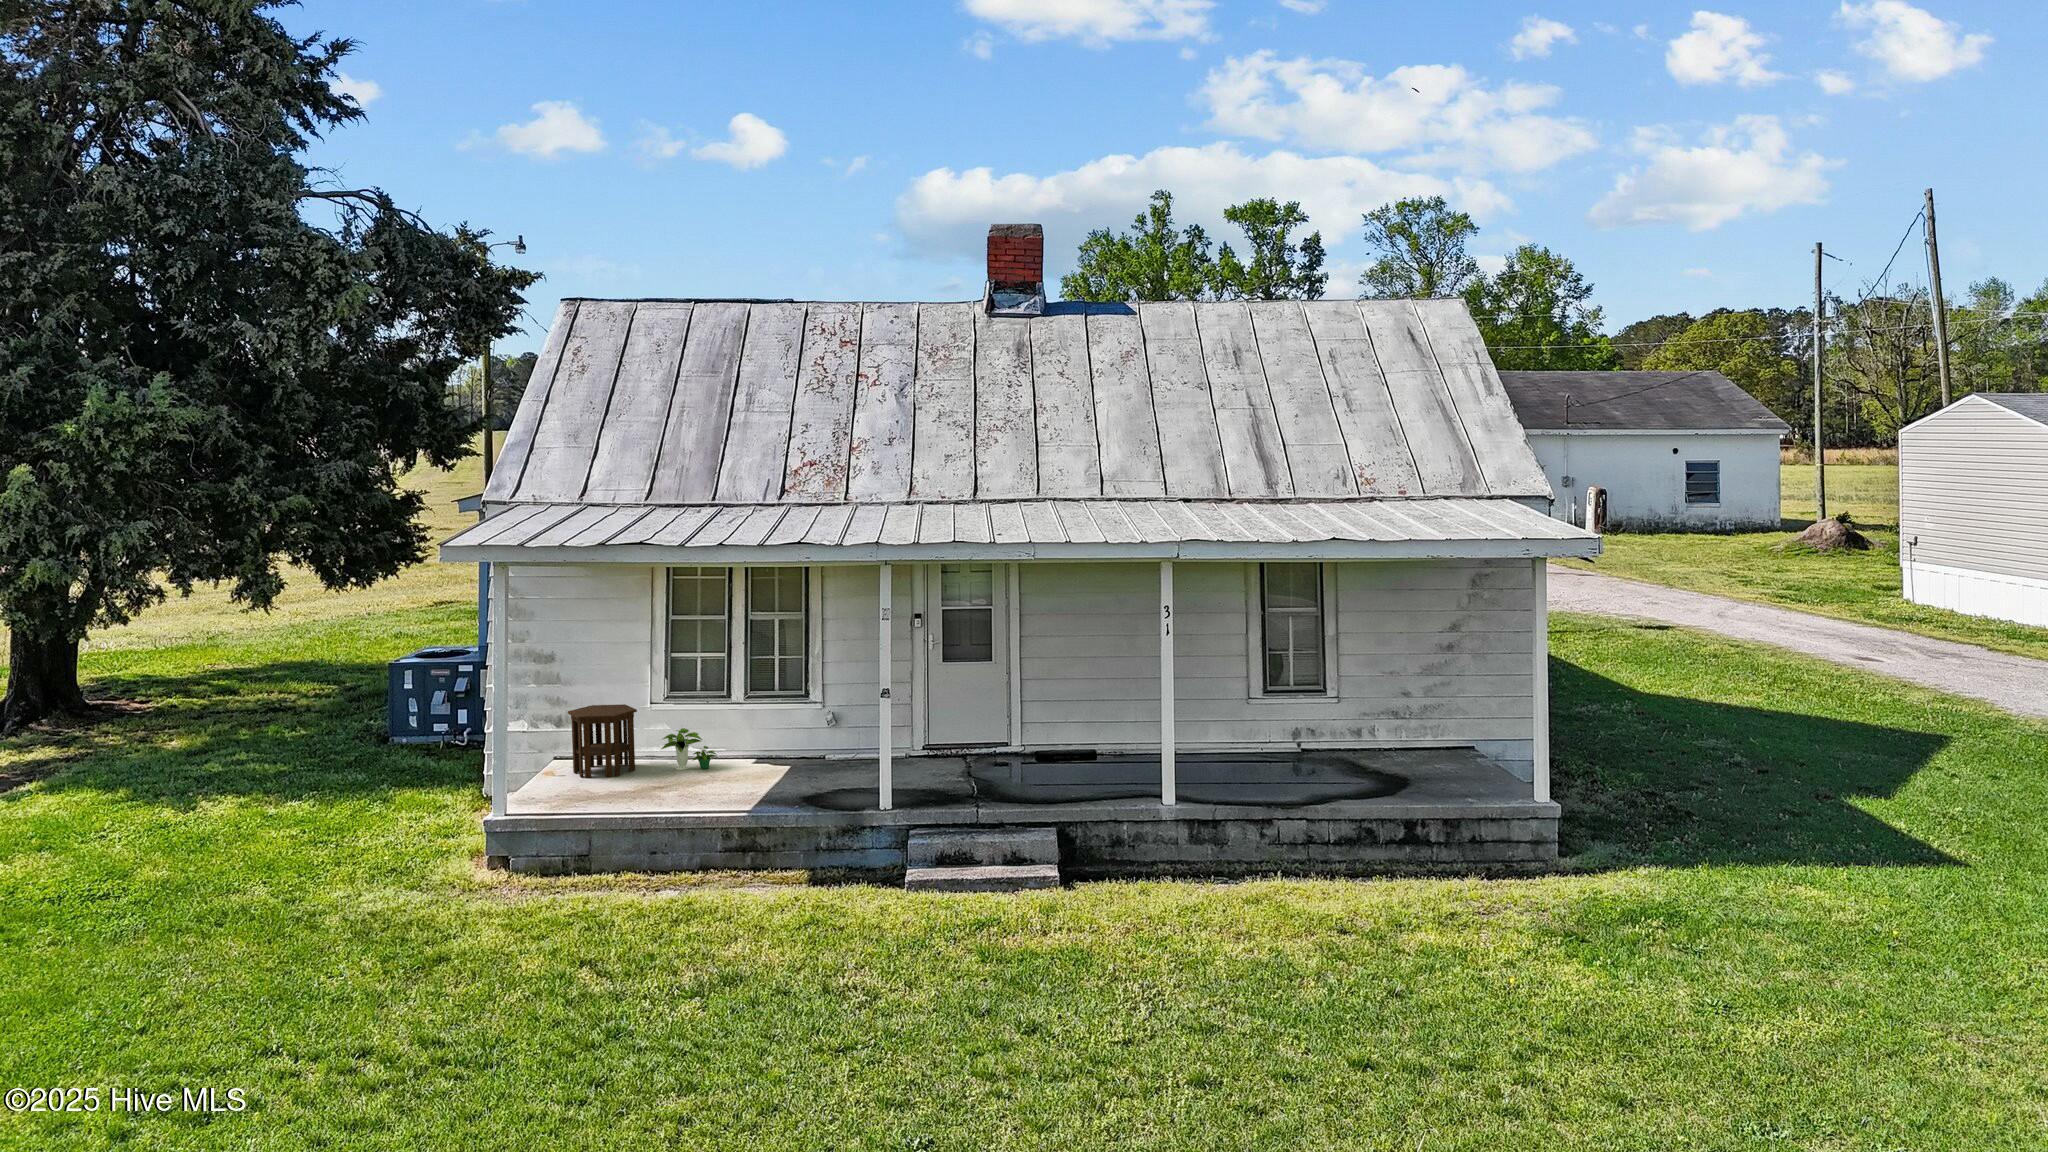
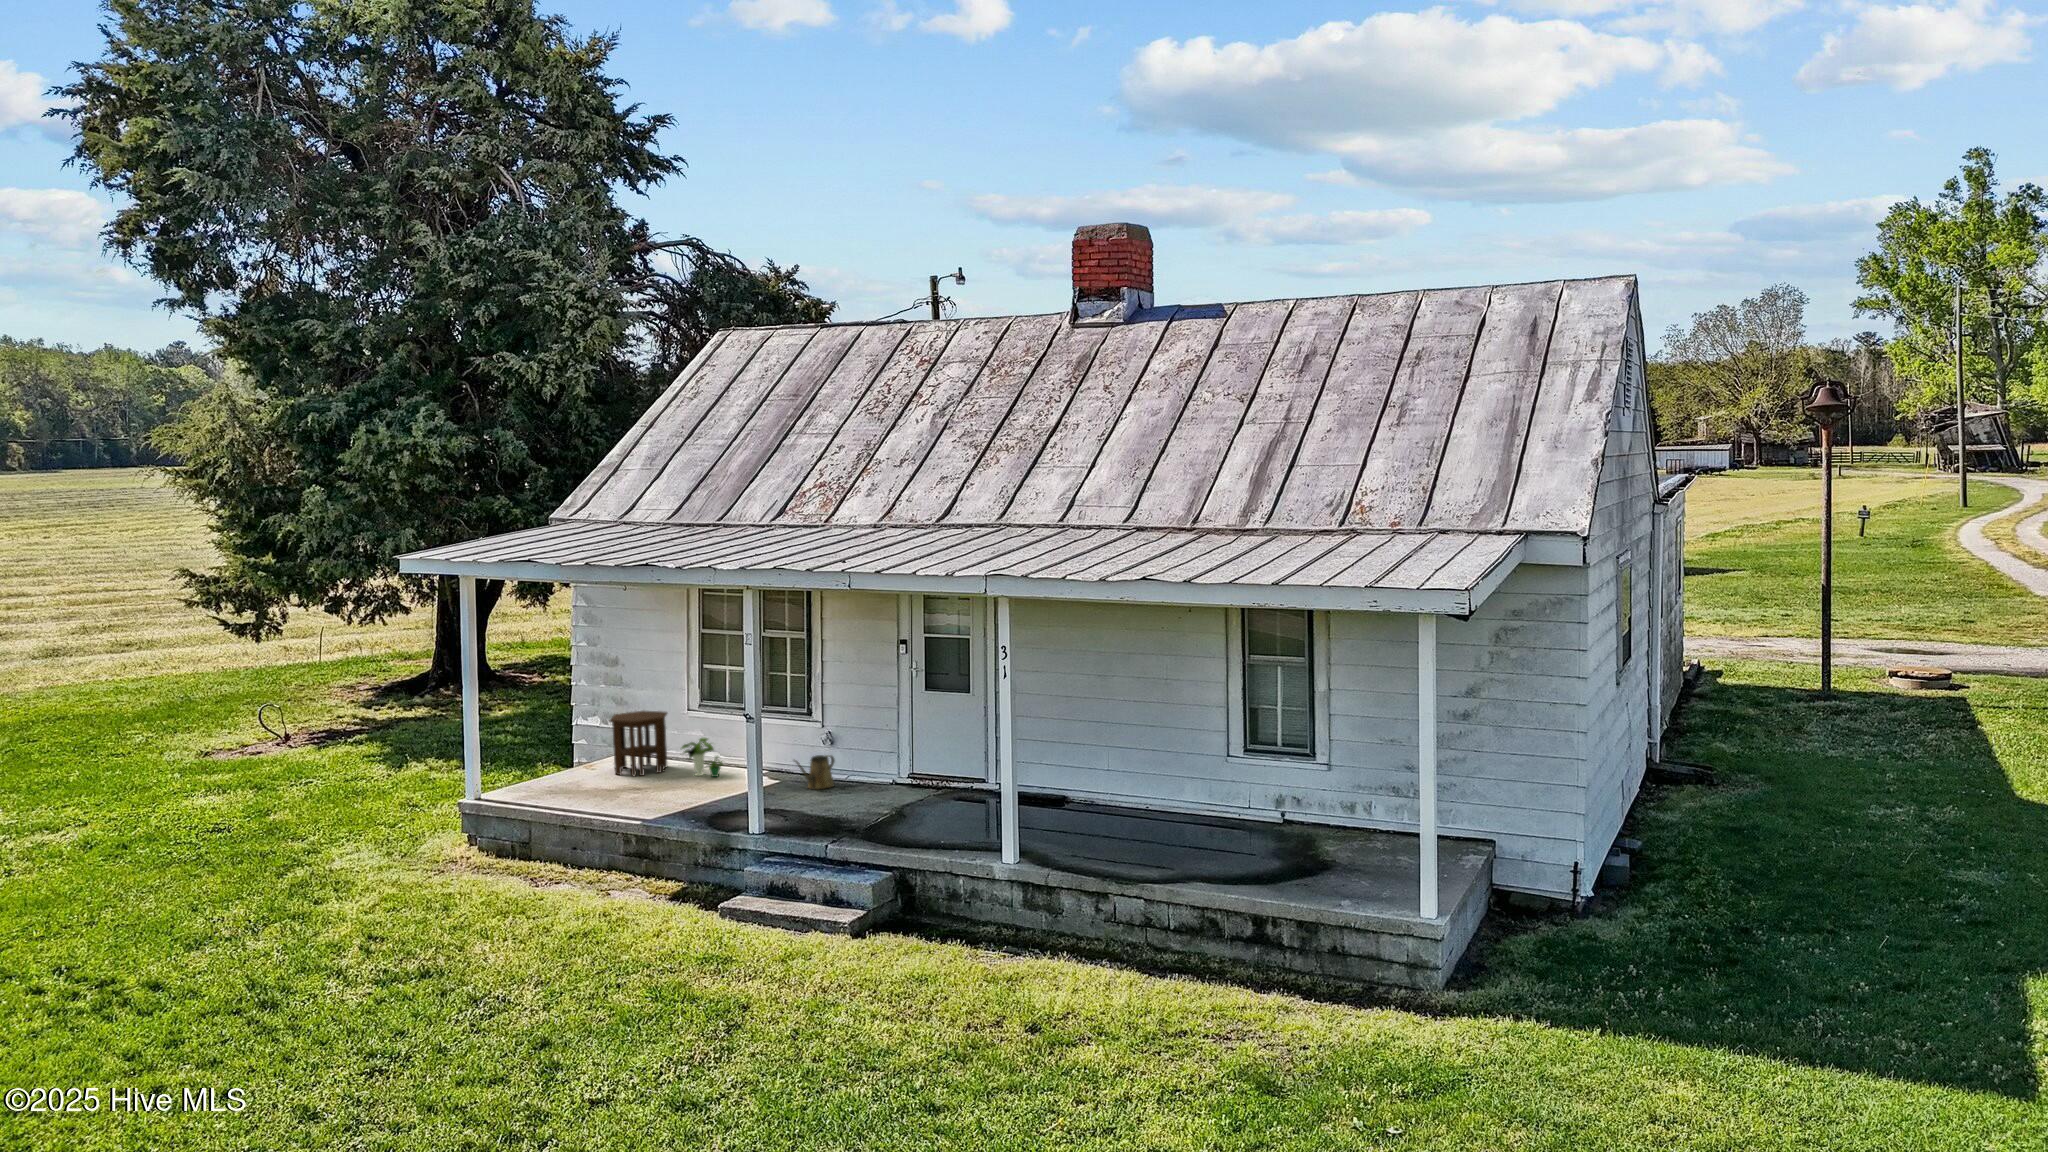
watering can: none [826,733,854,769] -> present [794,755,835,790]

